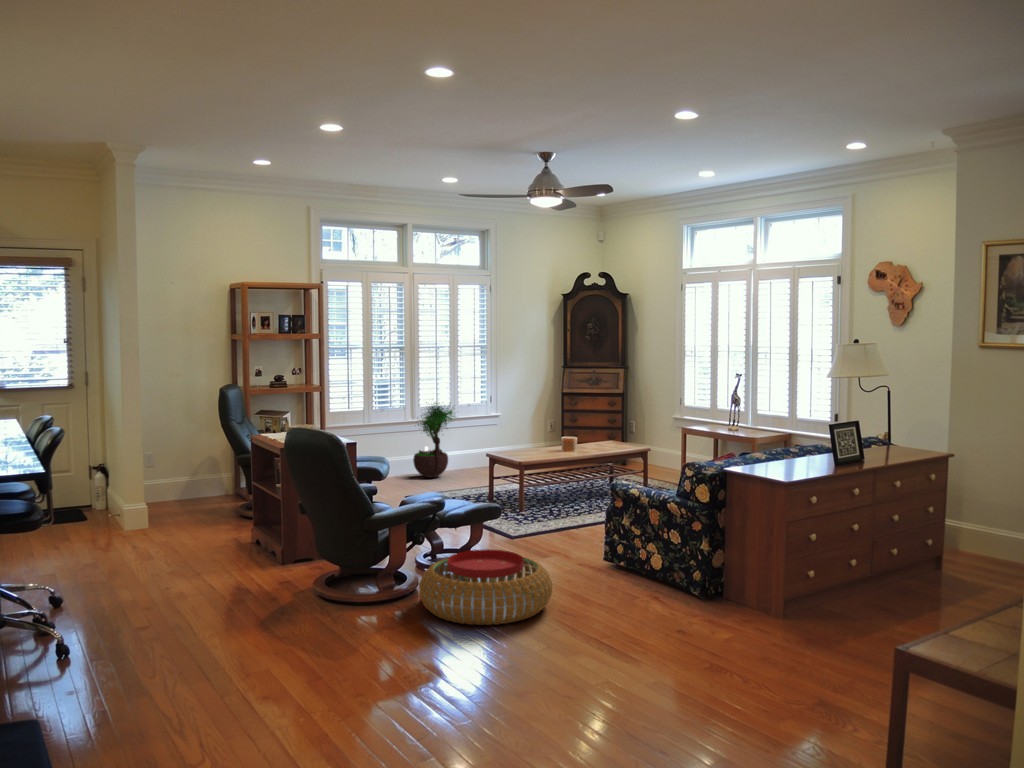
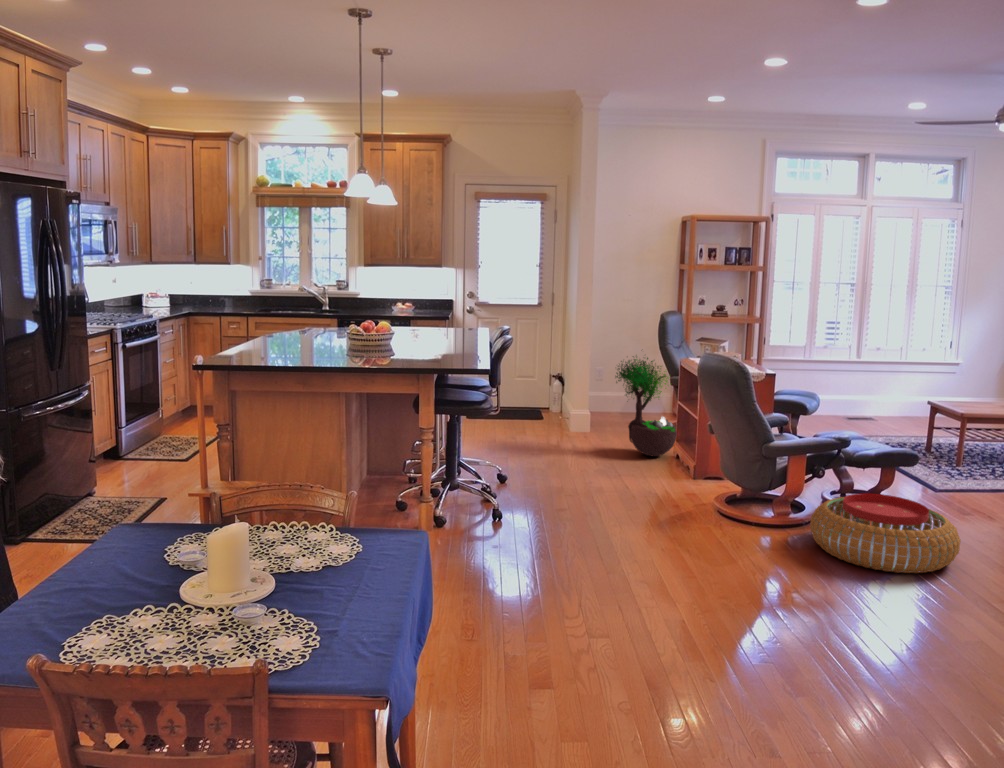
potted tree: present [413,403,454,478] -> present [616,358,677,456]

